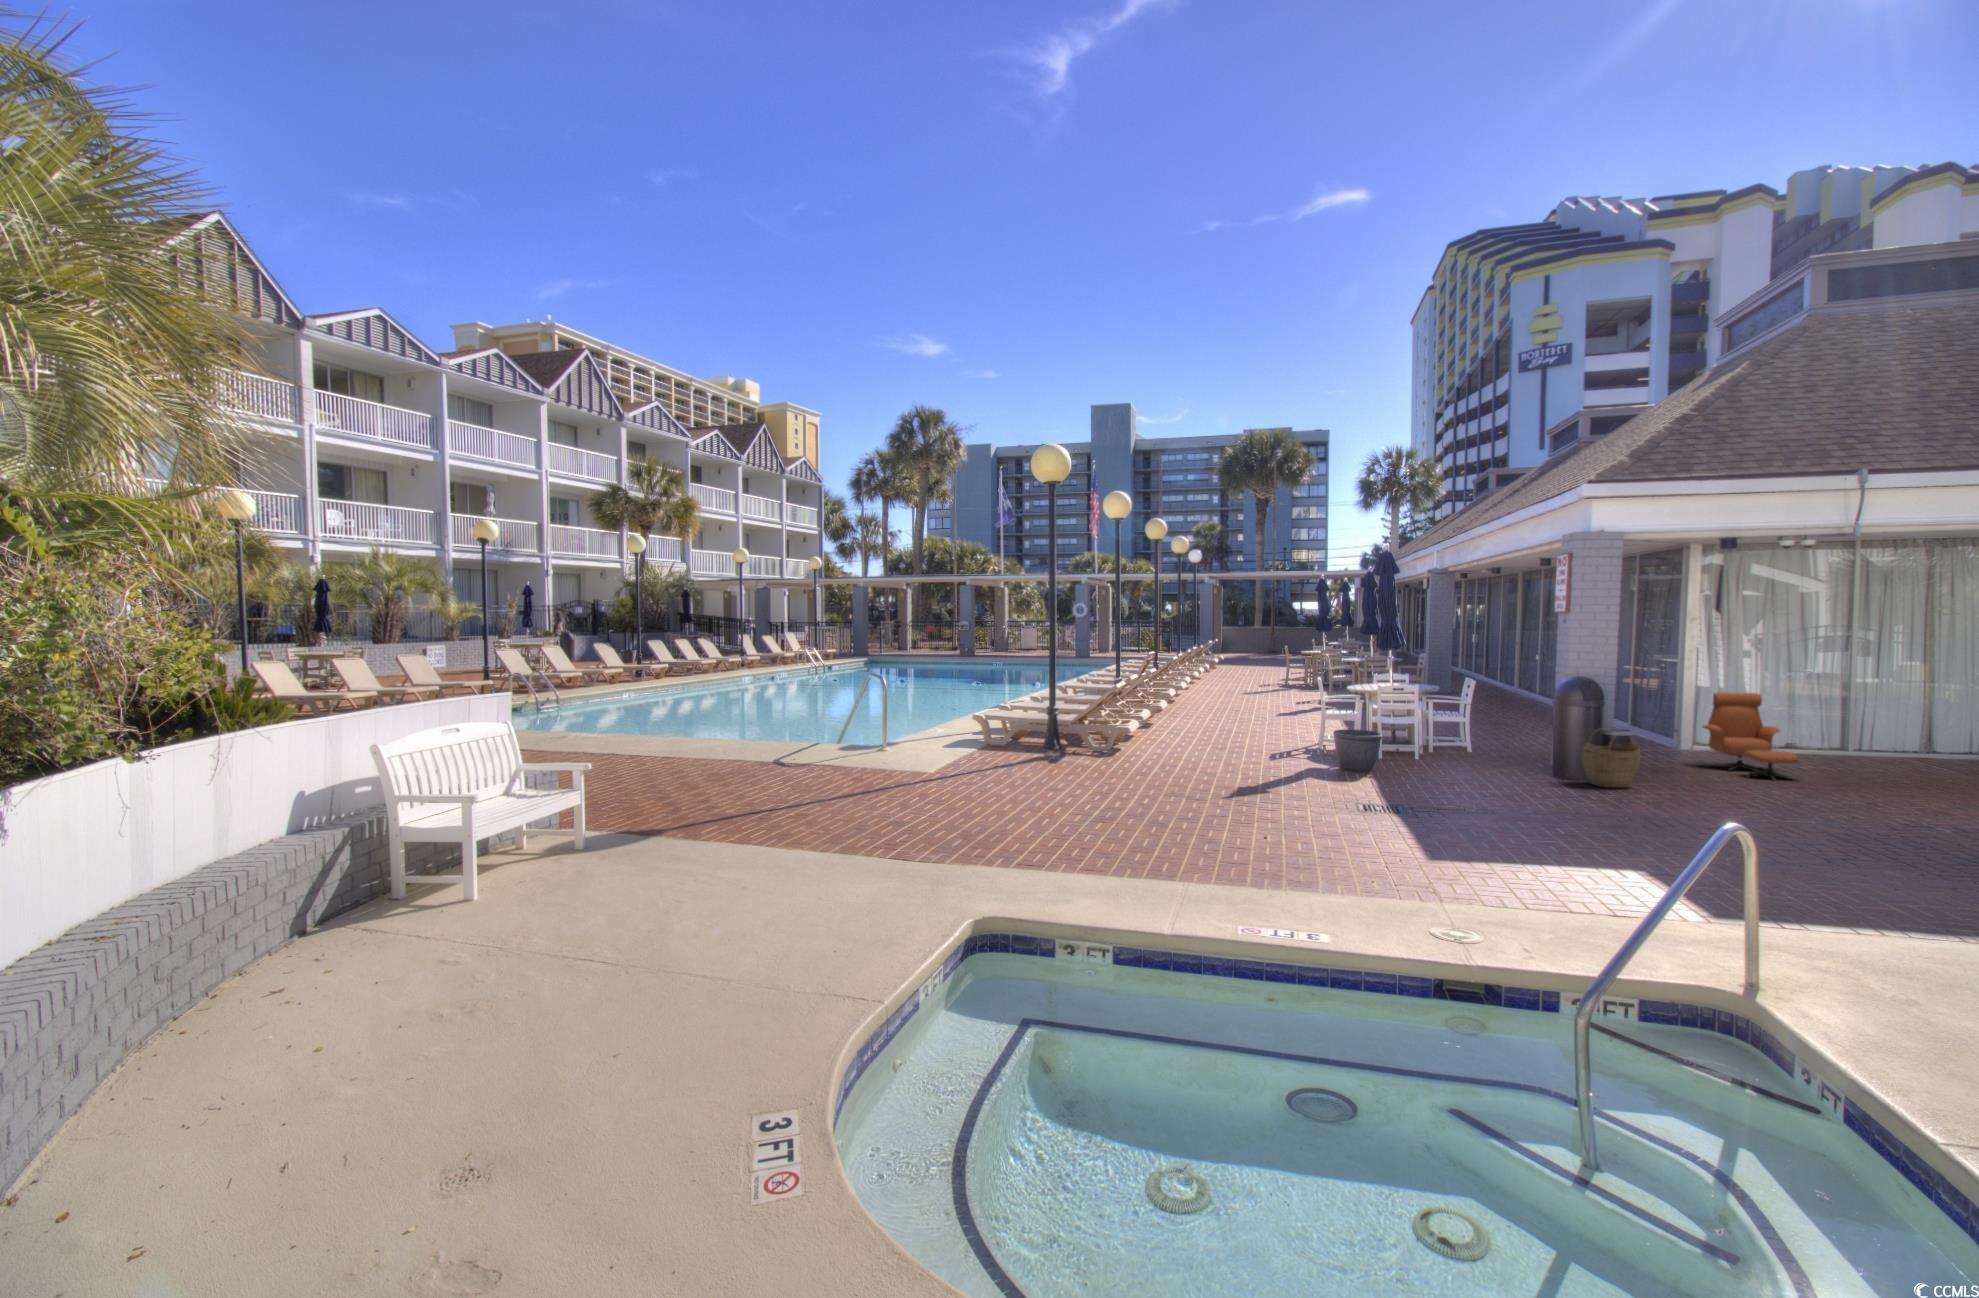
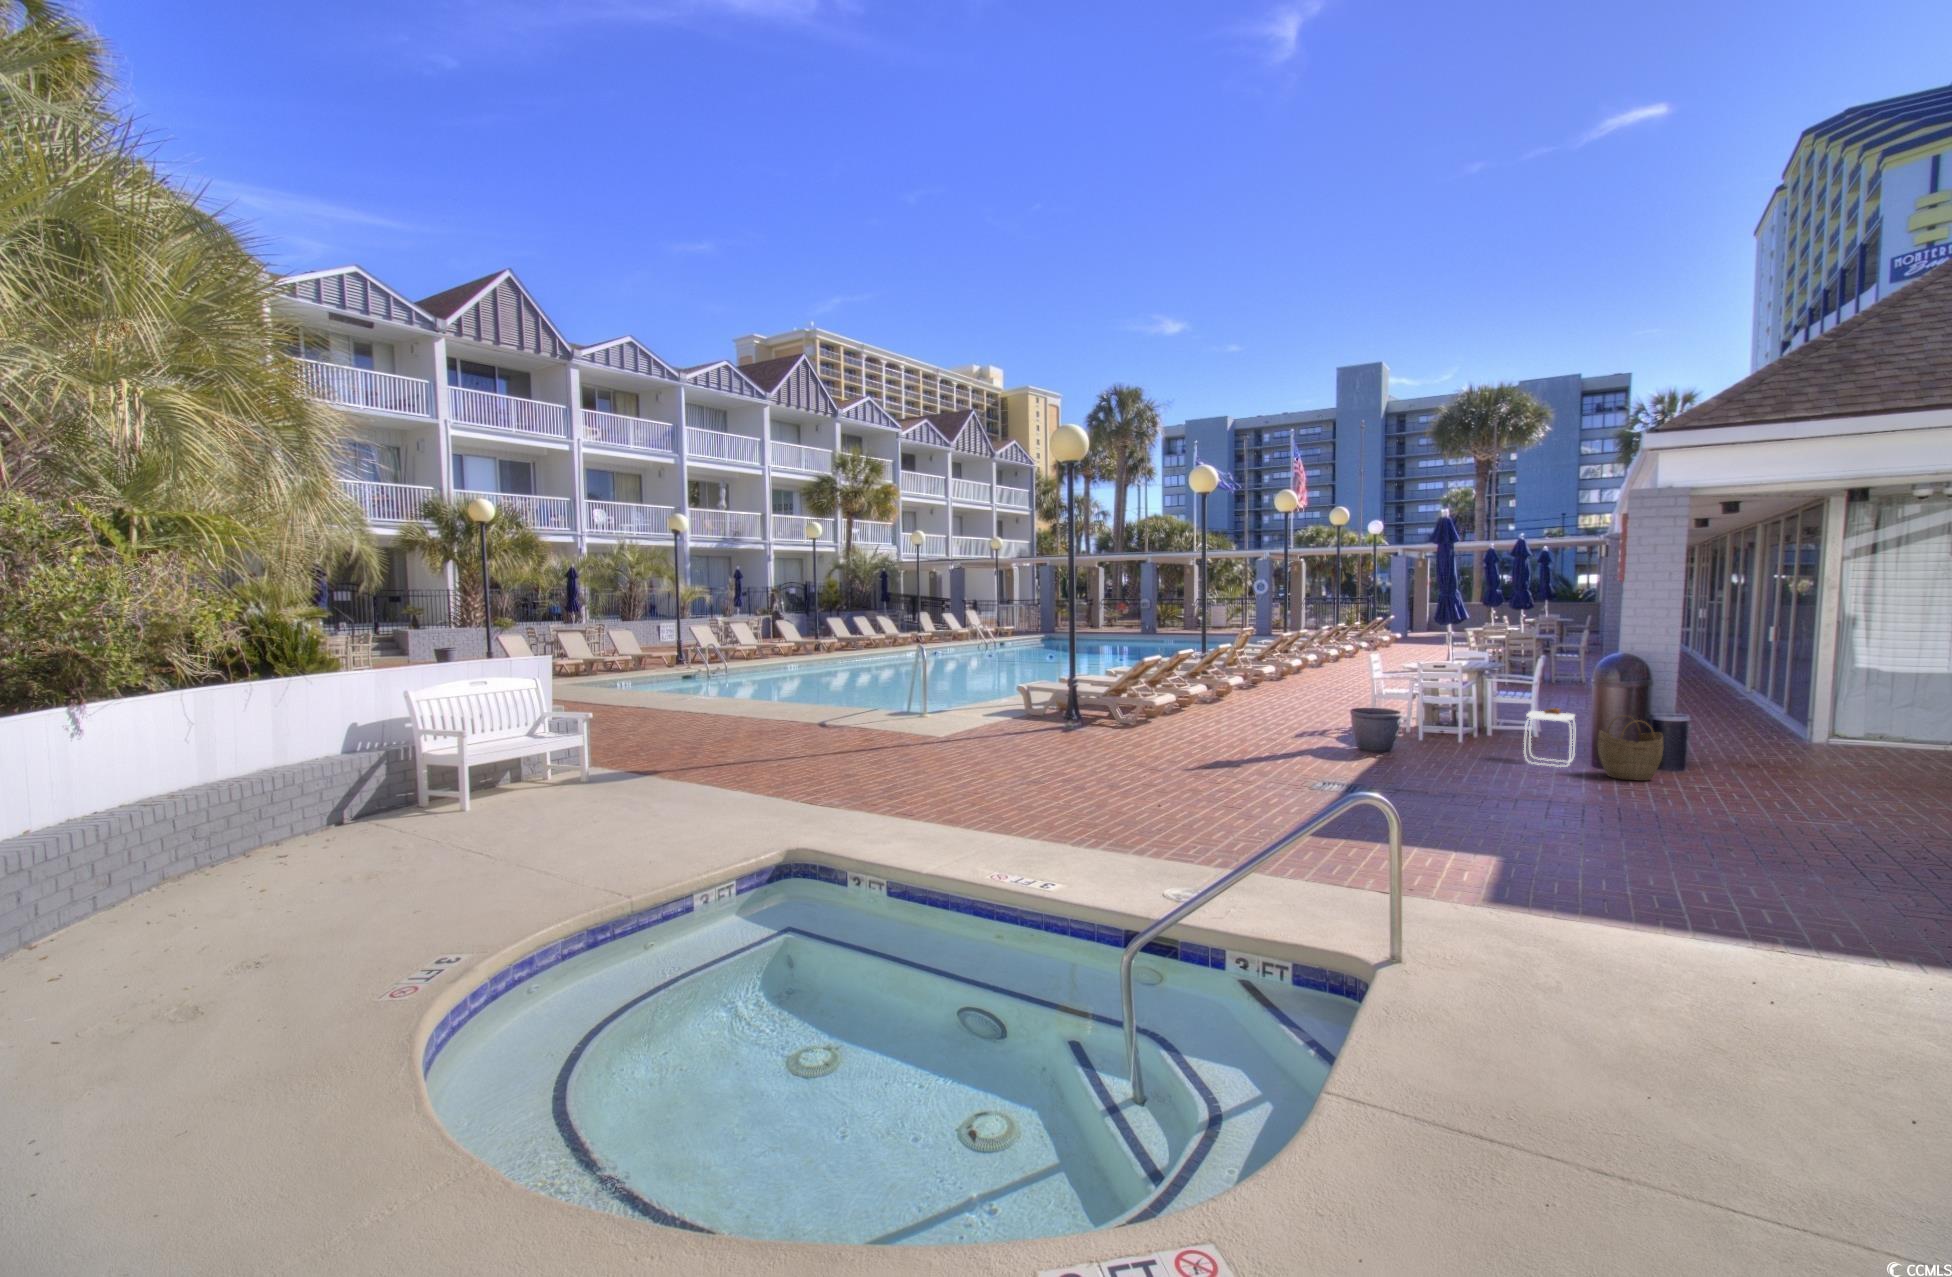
lounge chair: present [1703,692,1798,781] -> none [1795,679,1899,784]
side table: none [1506,723,1553,778] -> present [1524,708,1576,767]

